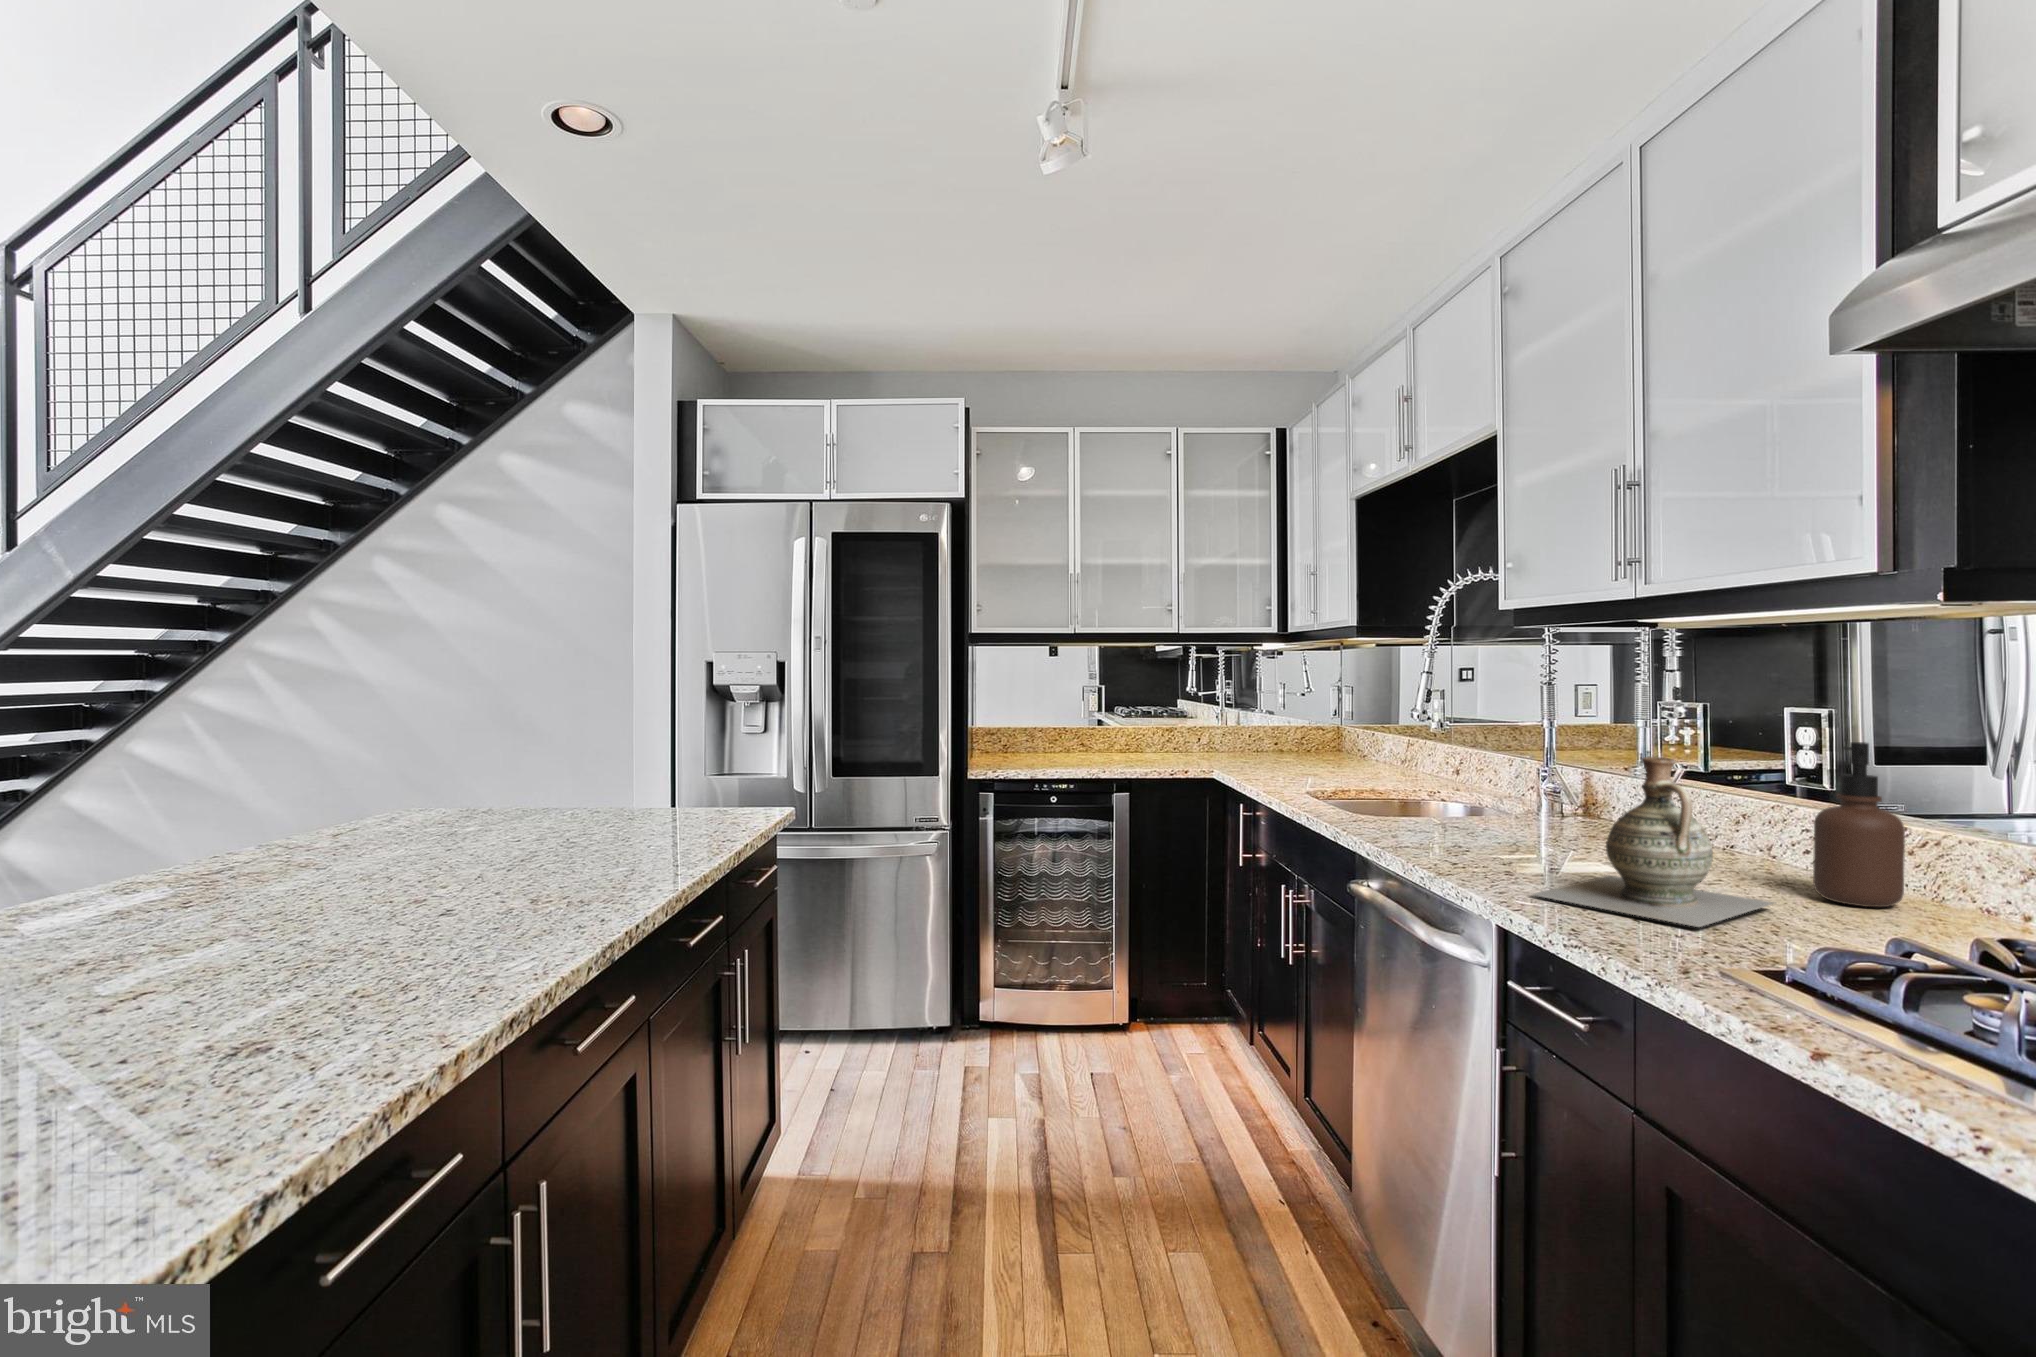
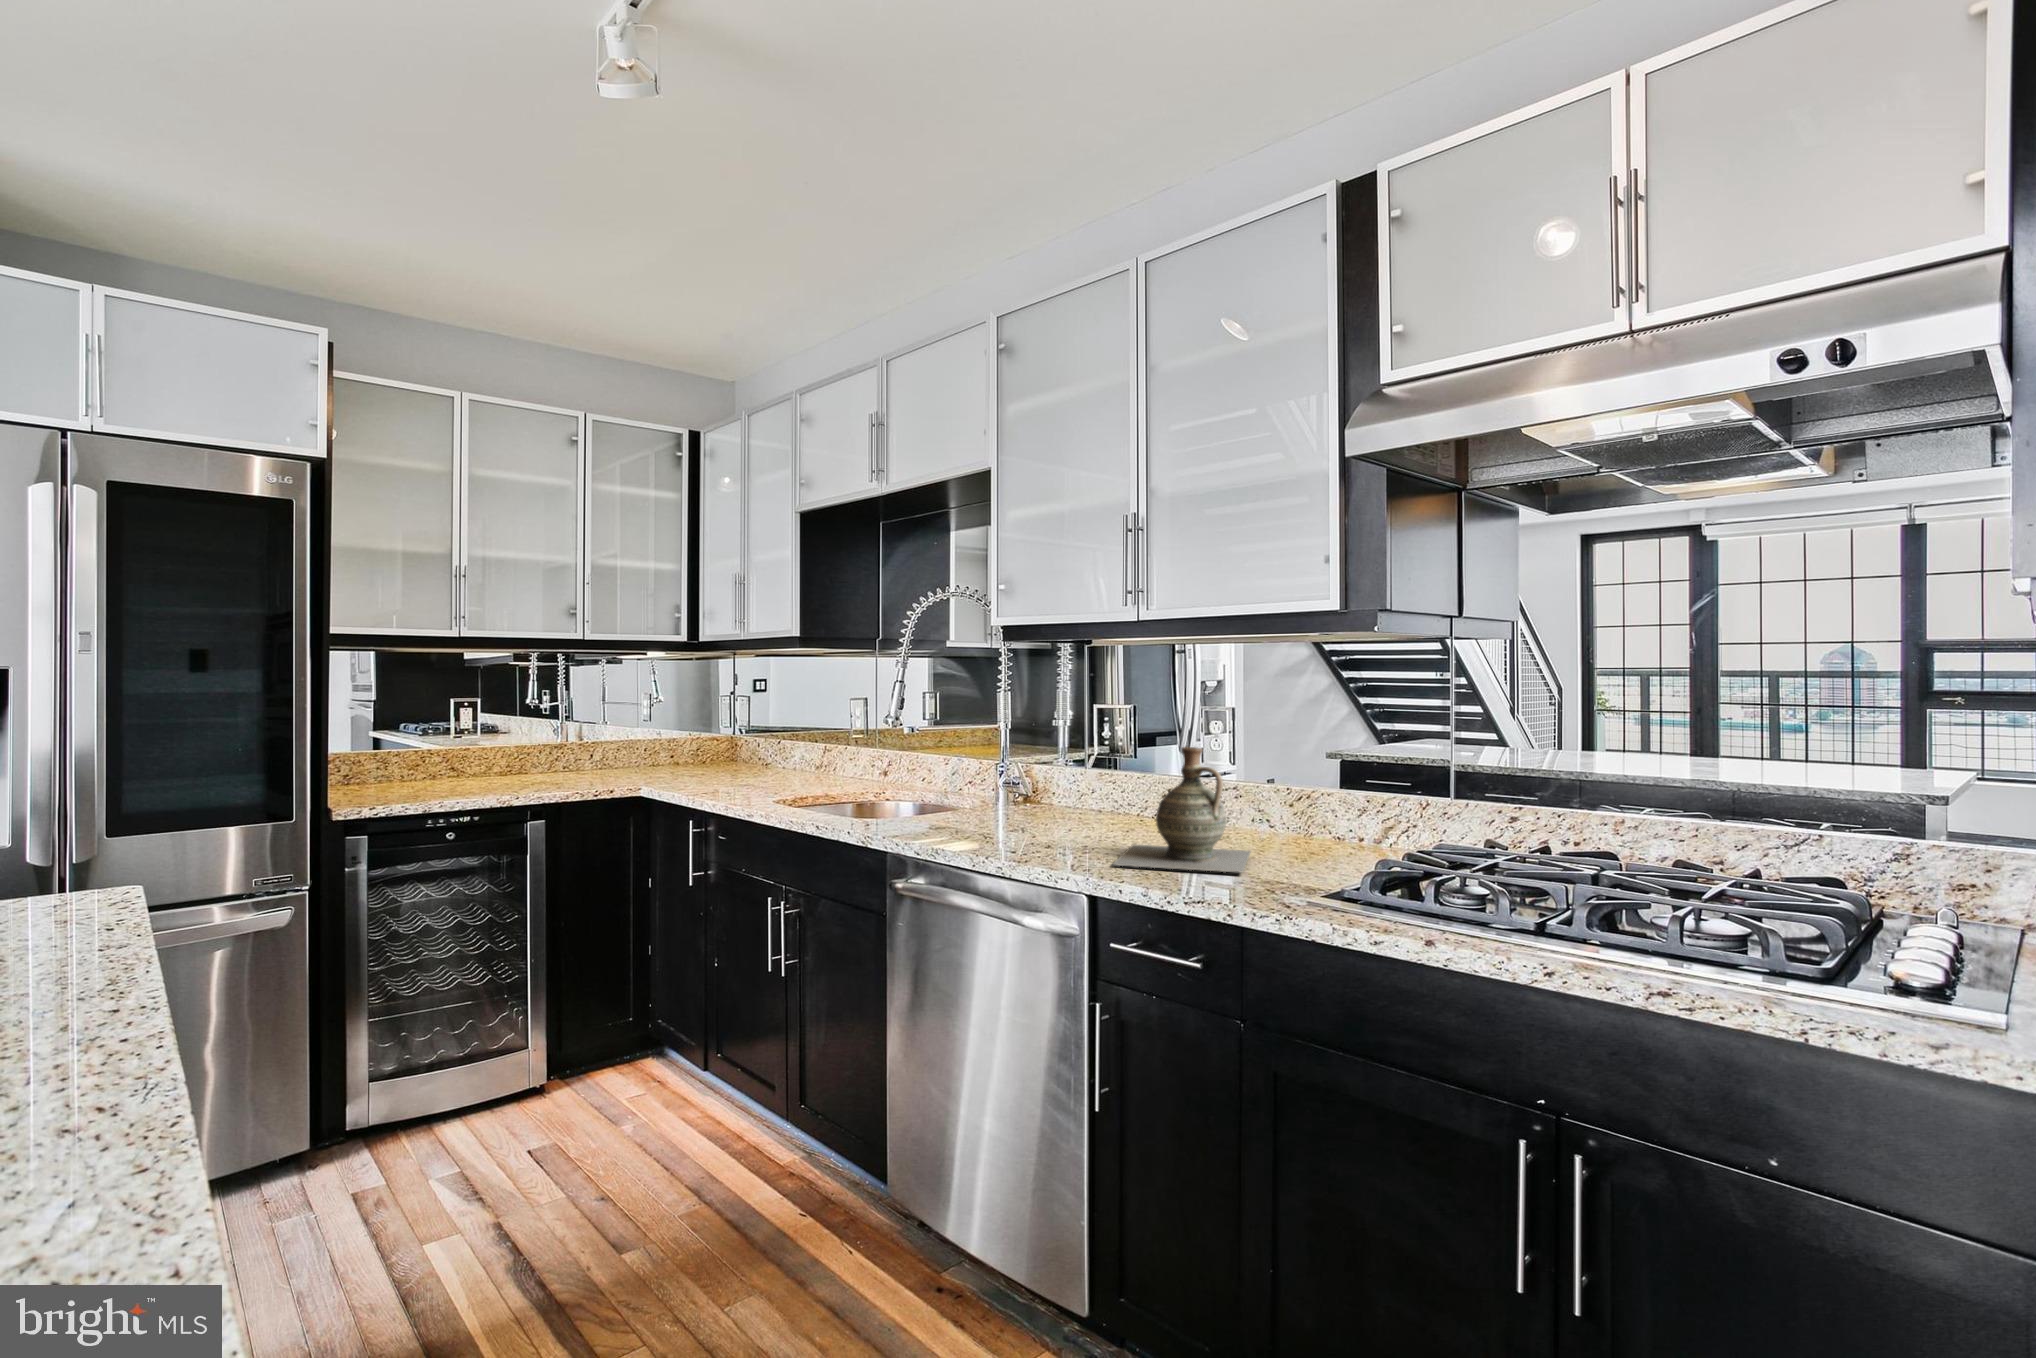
soap dispenser: present [1813,742,1905,907] -> none [1251,733,1302,848]

